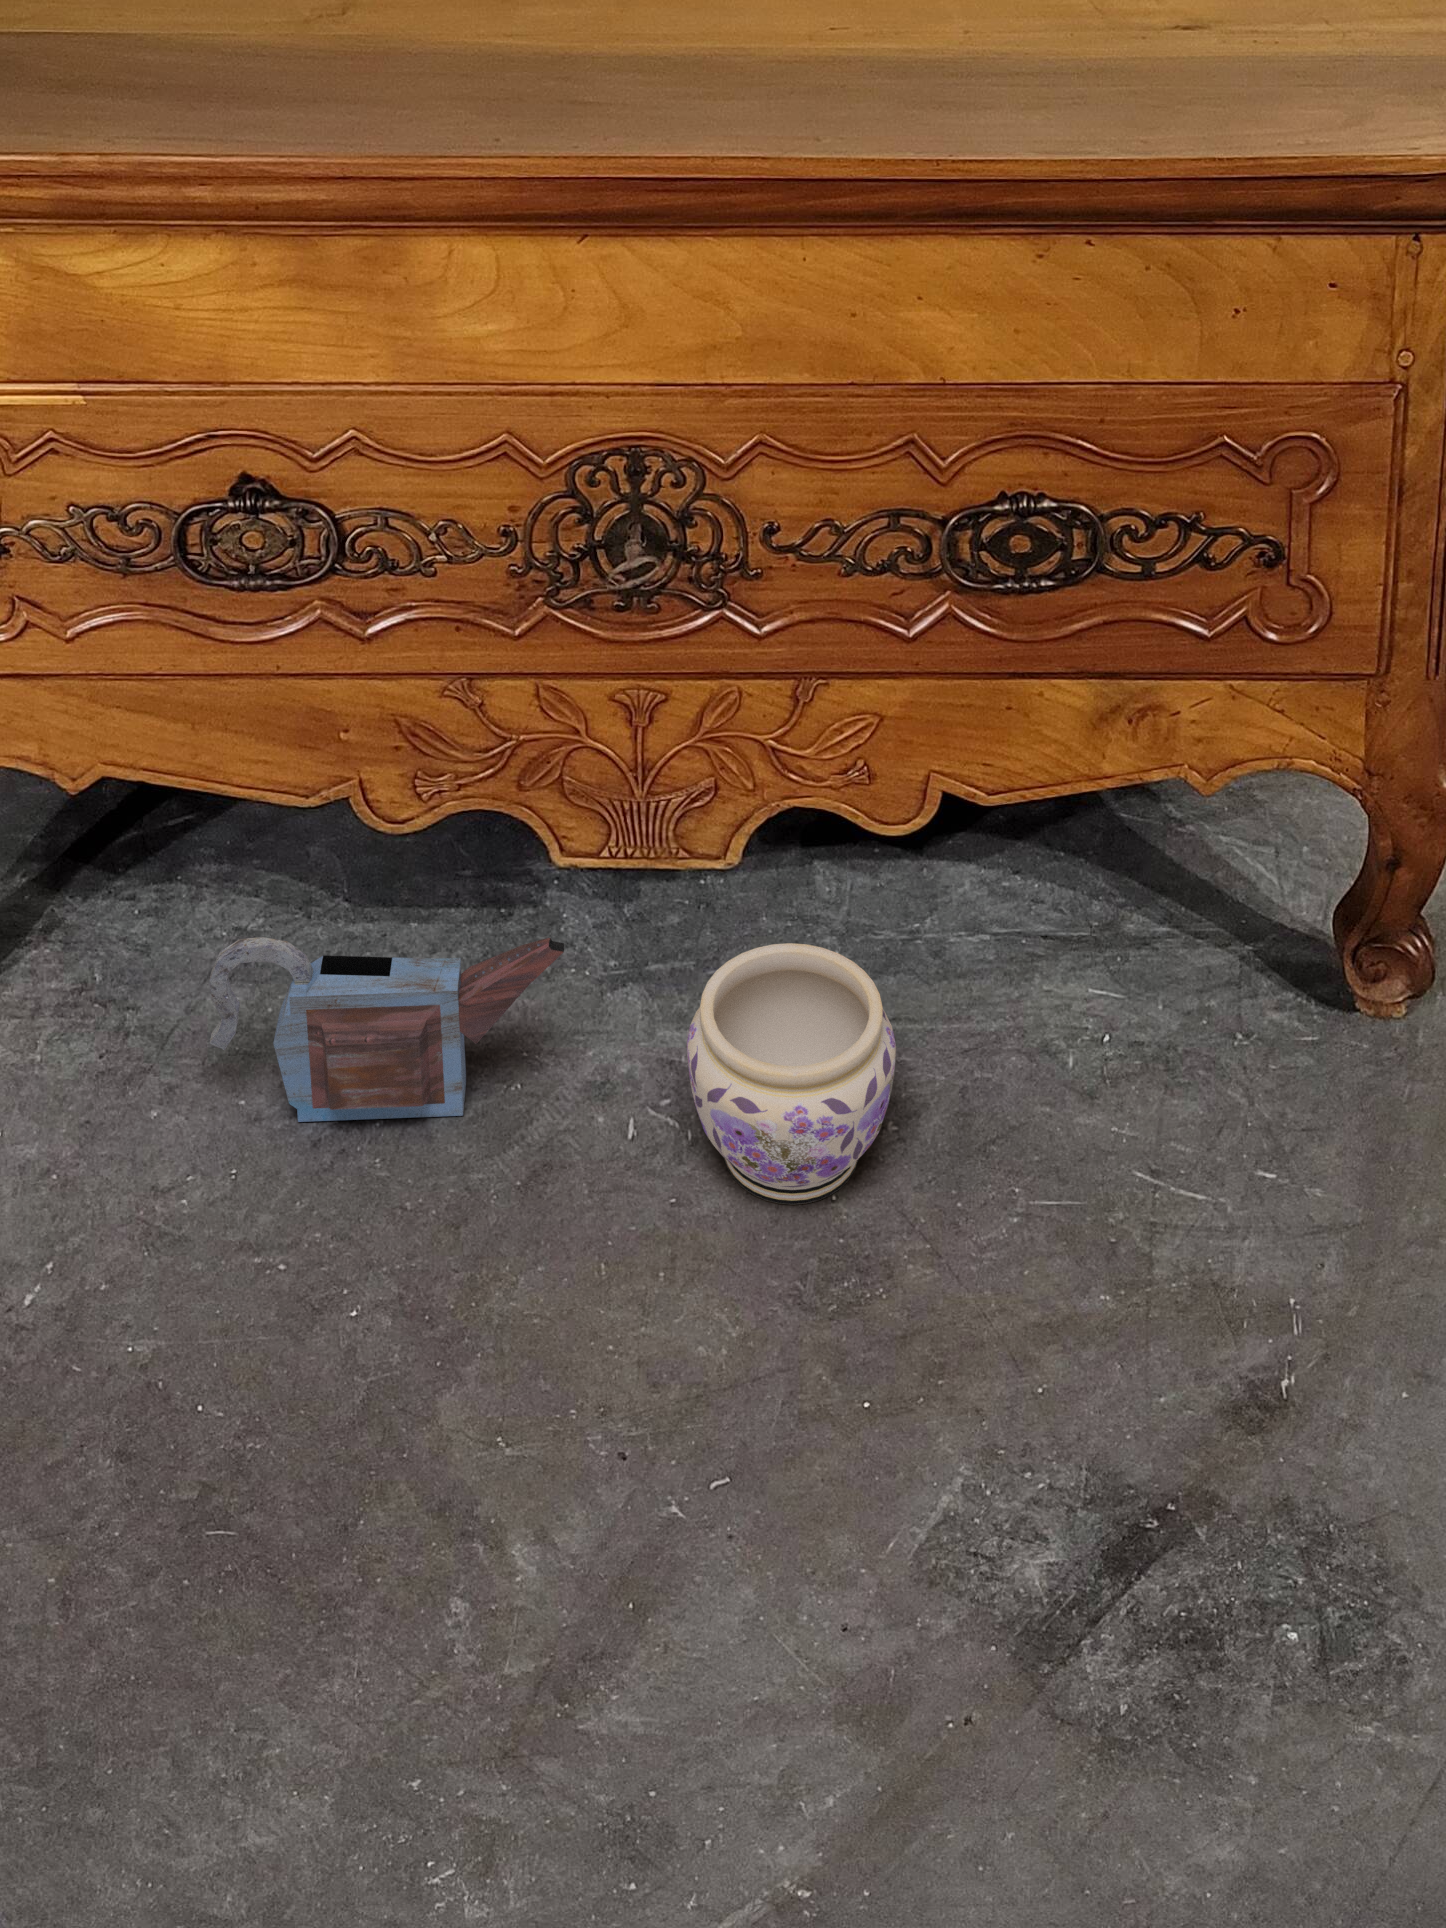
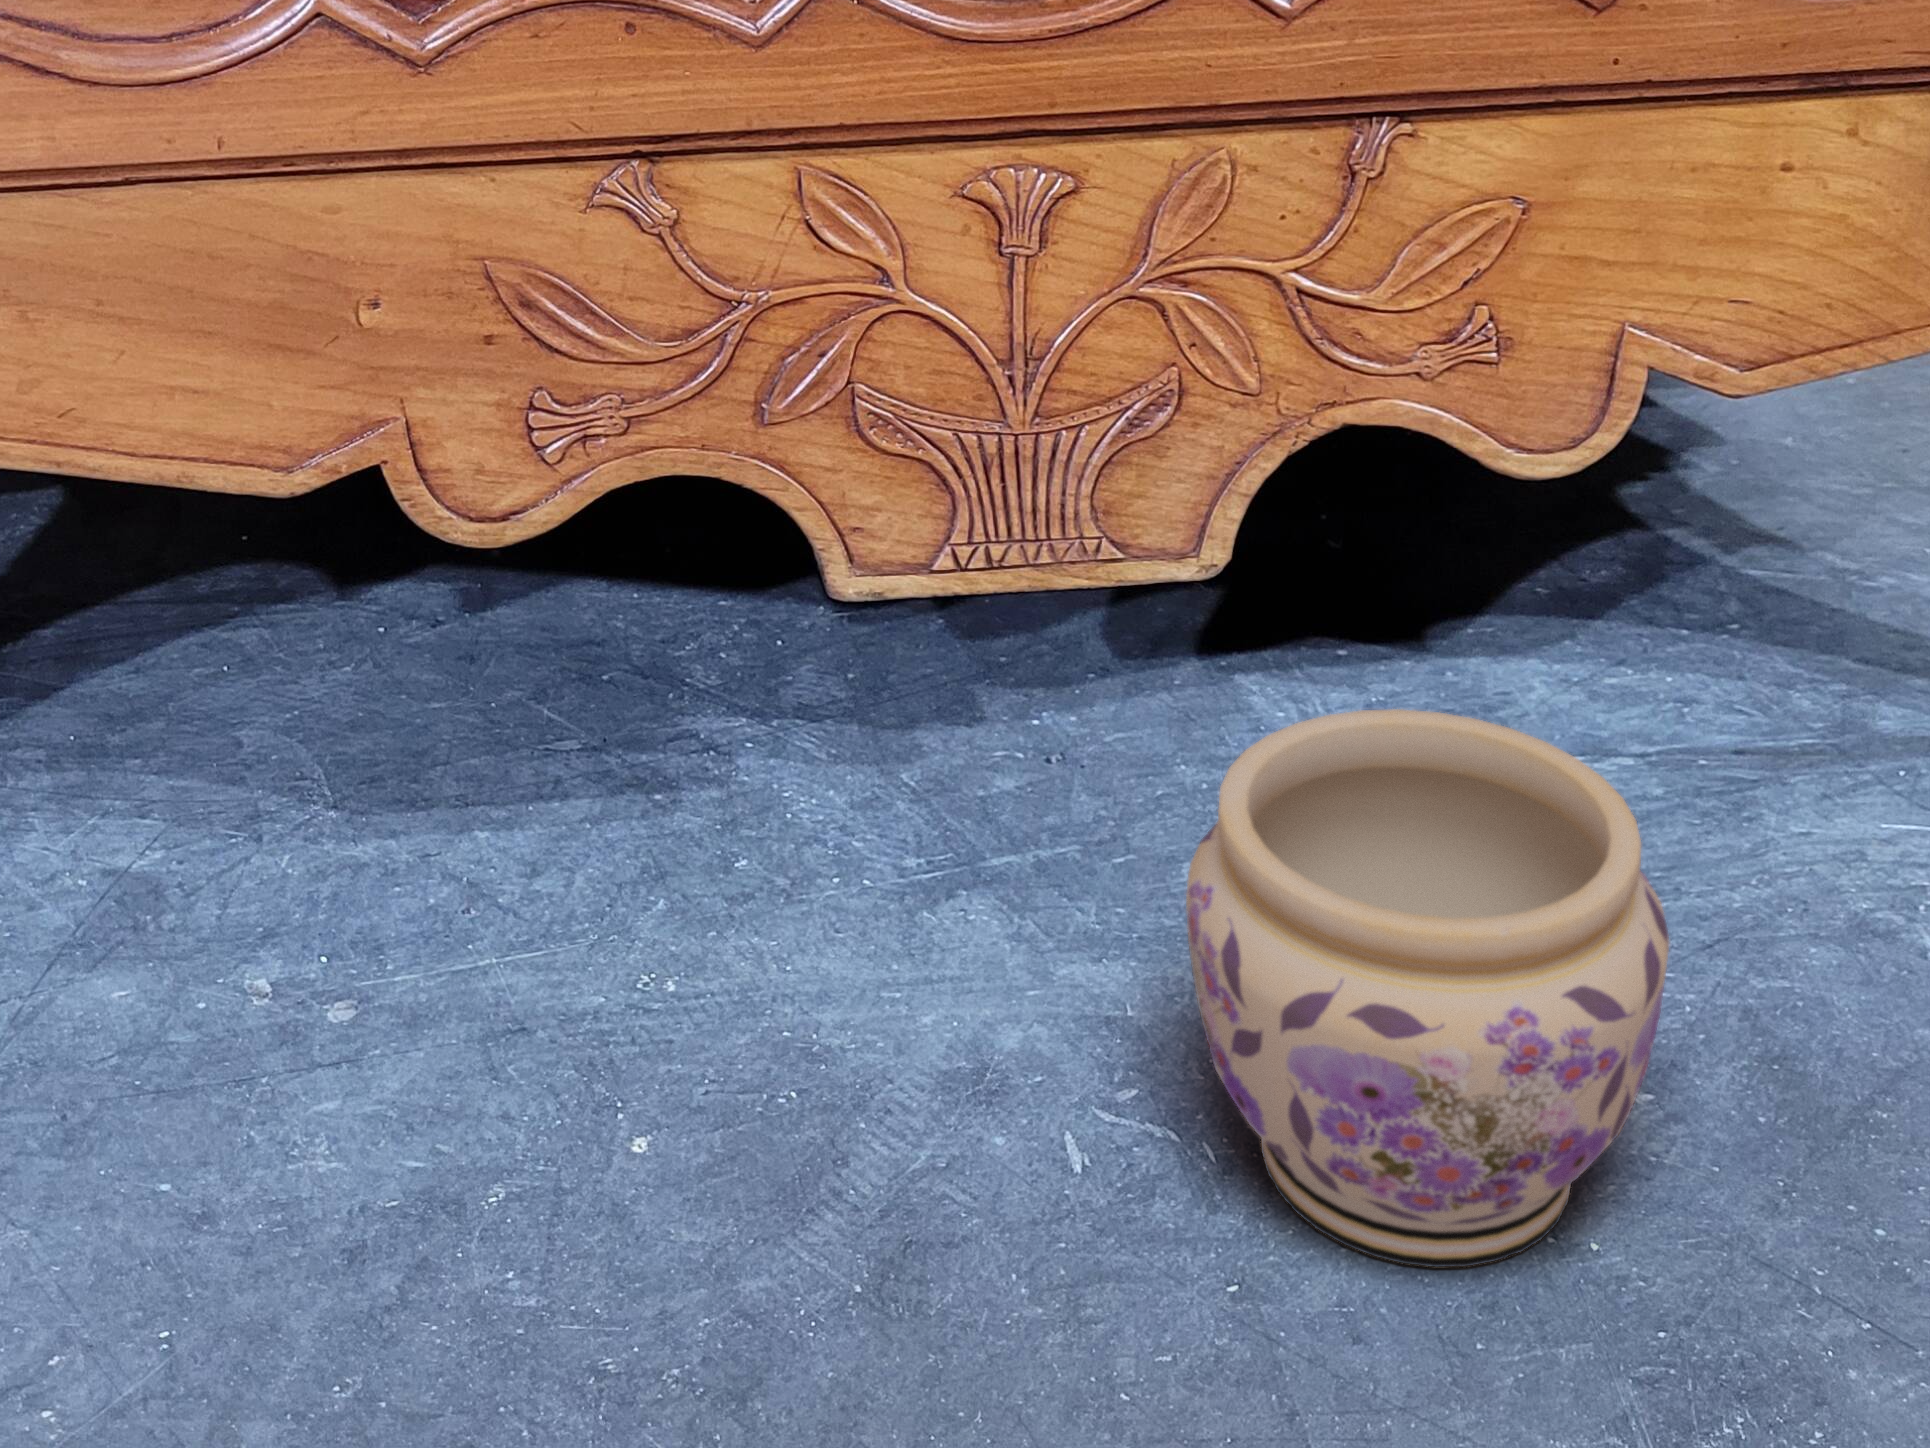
watering can: present [209,937,564,1122] -> none [71,728,886,1211]

